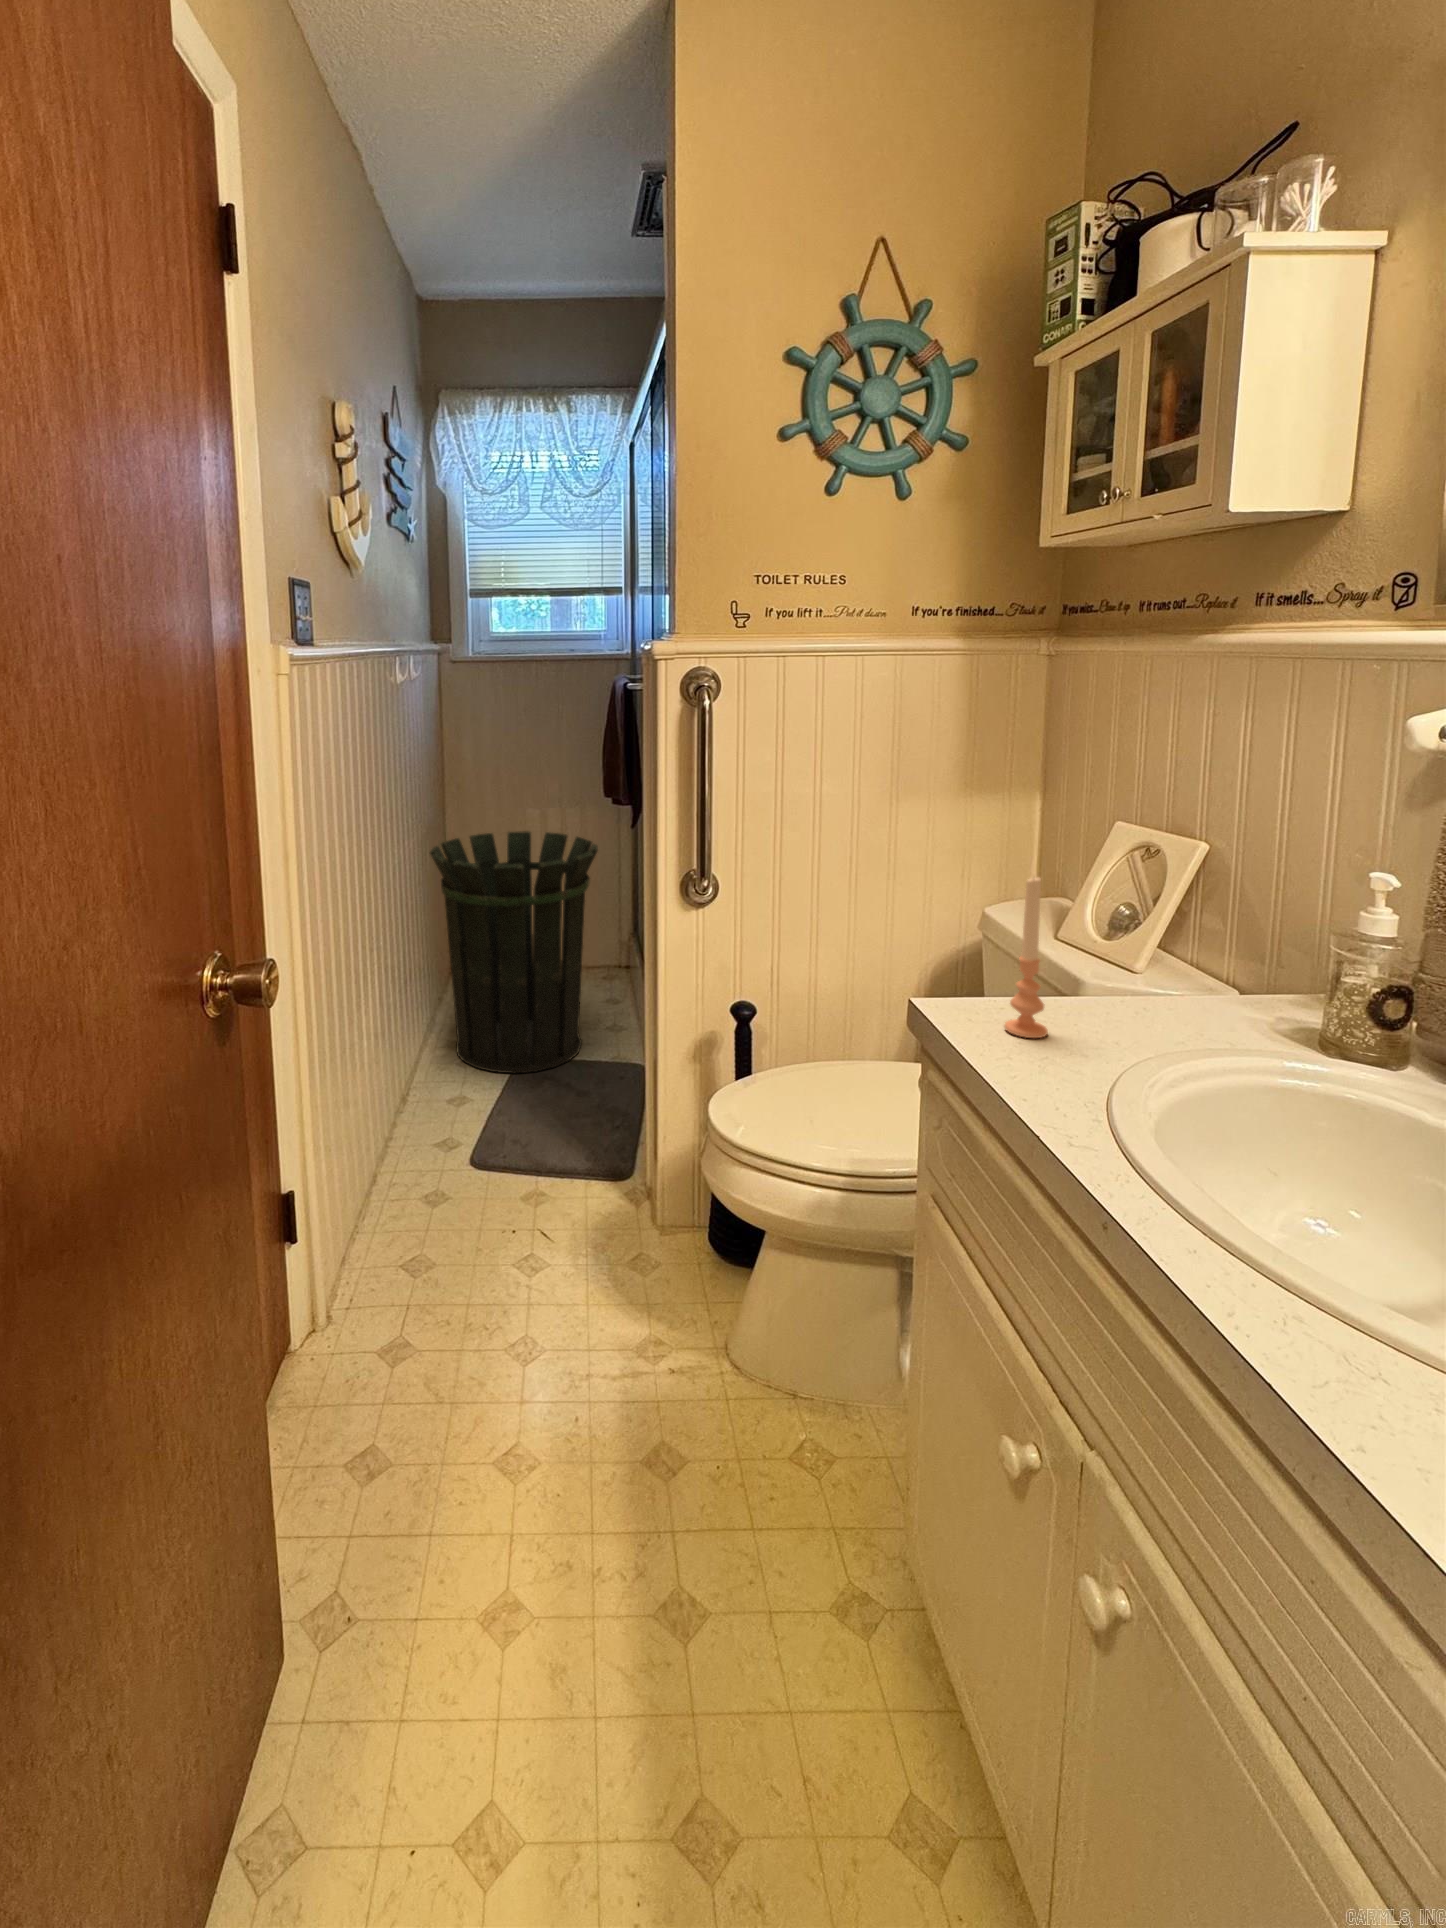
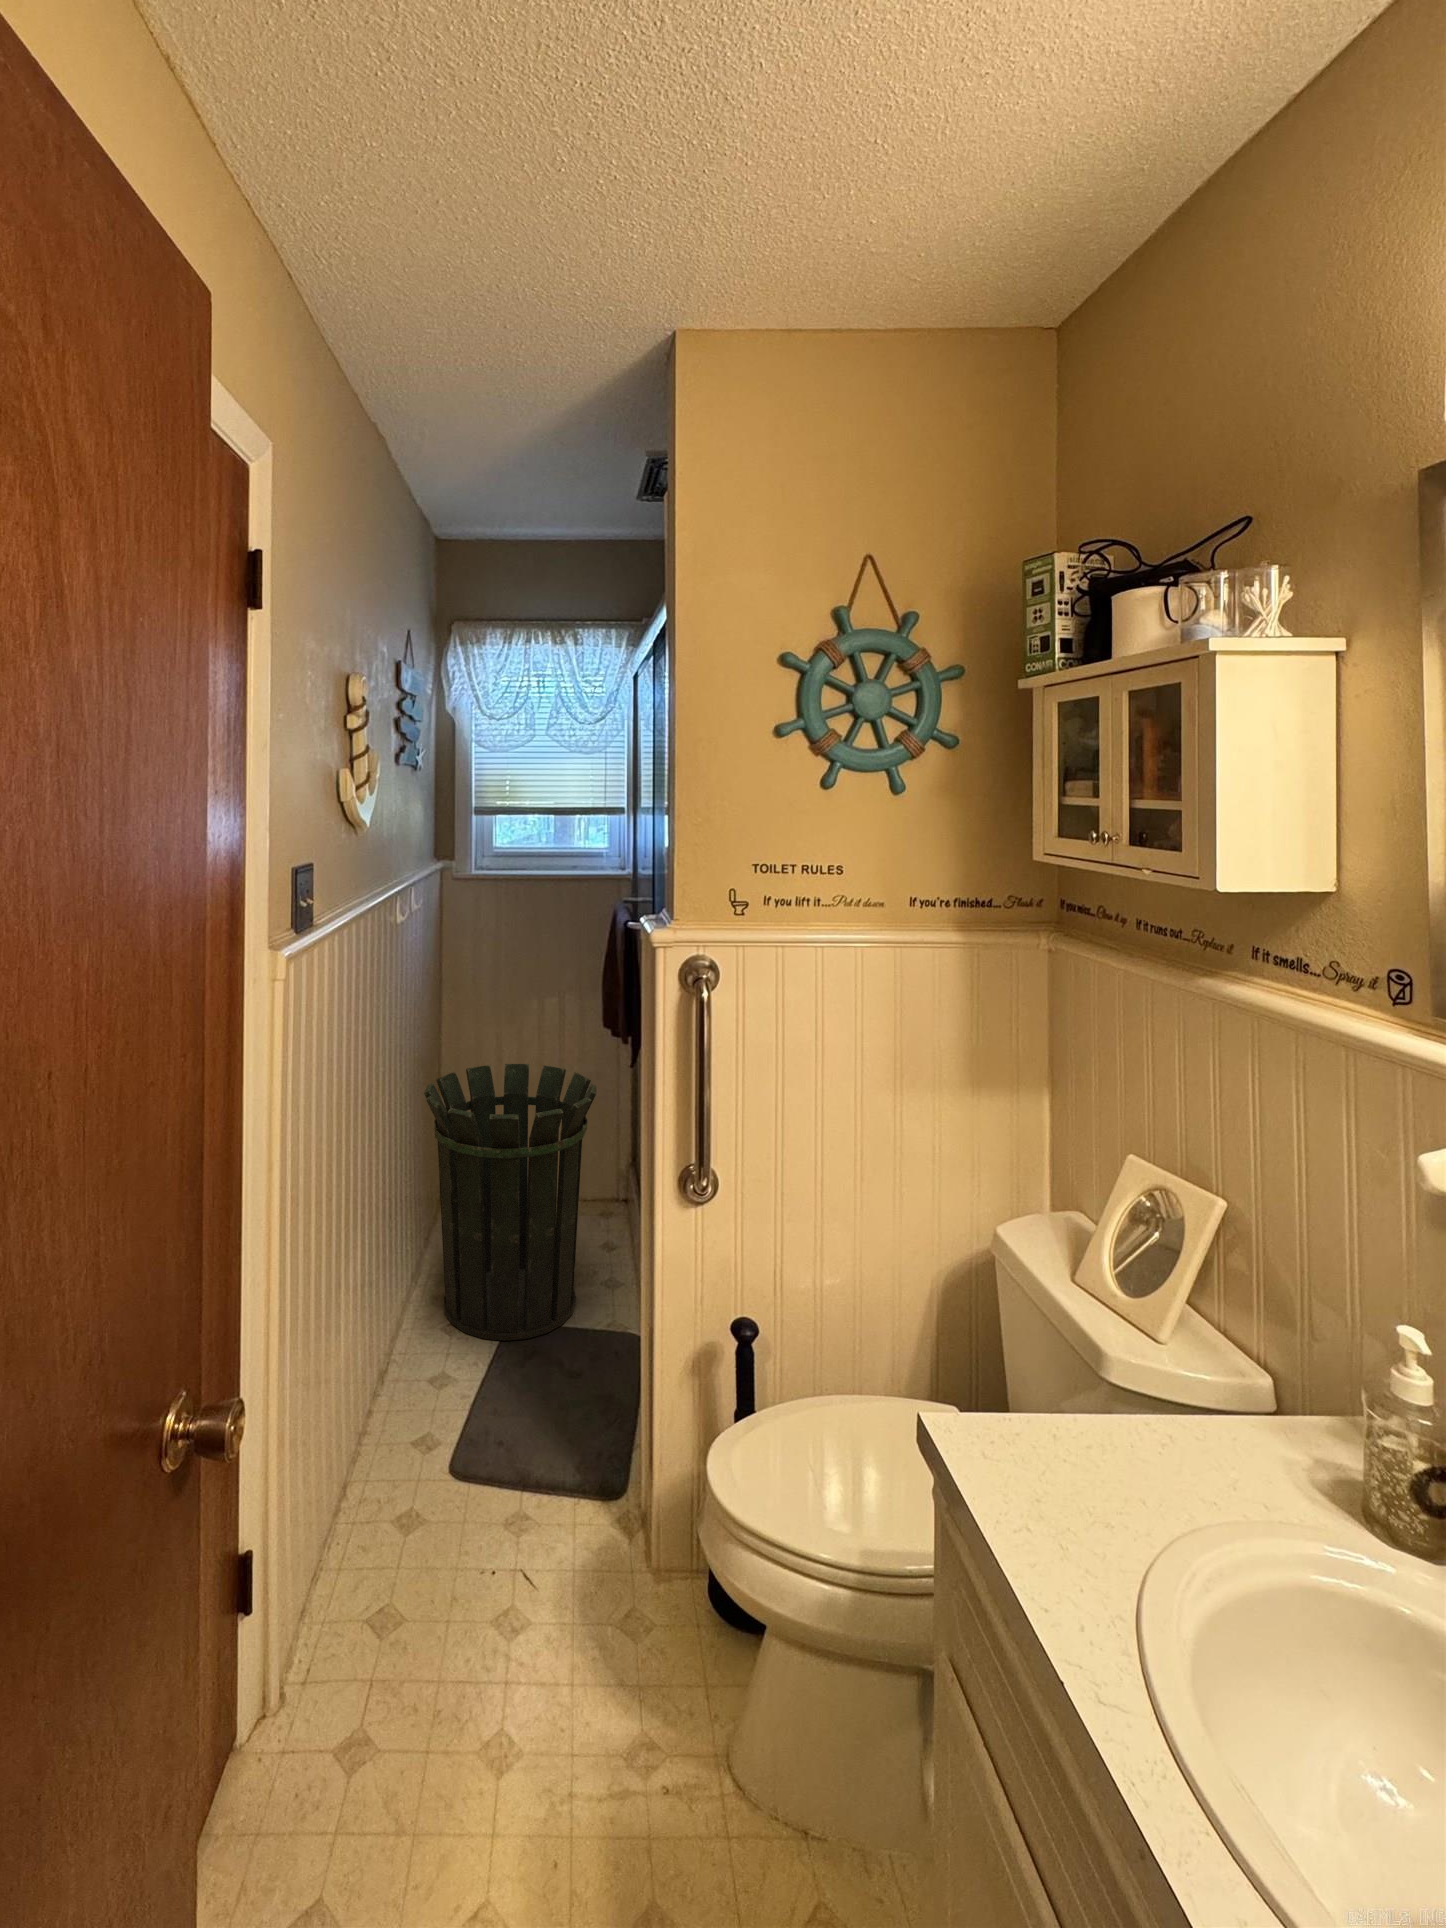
candle: present [1004,878,1048,1038] -> none [1021,1311,1068,1499]

